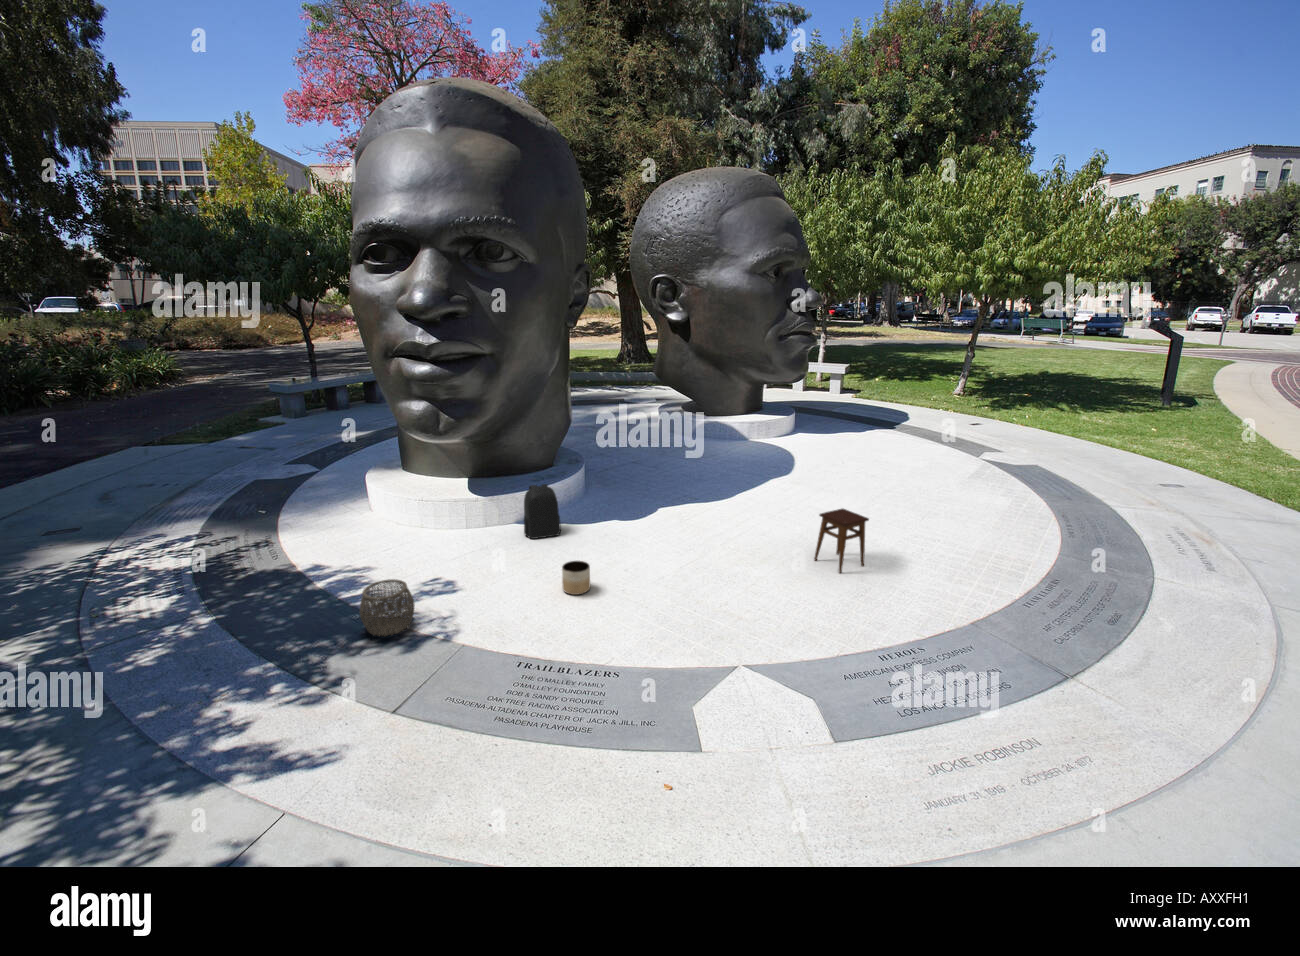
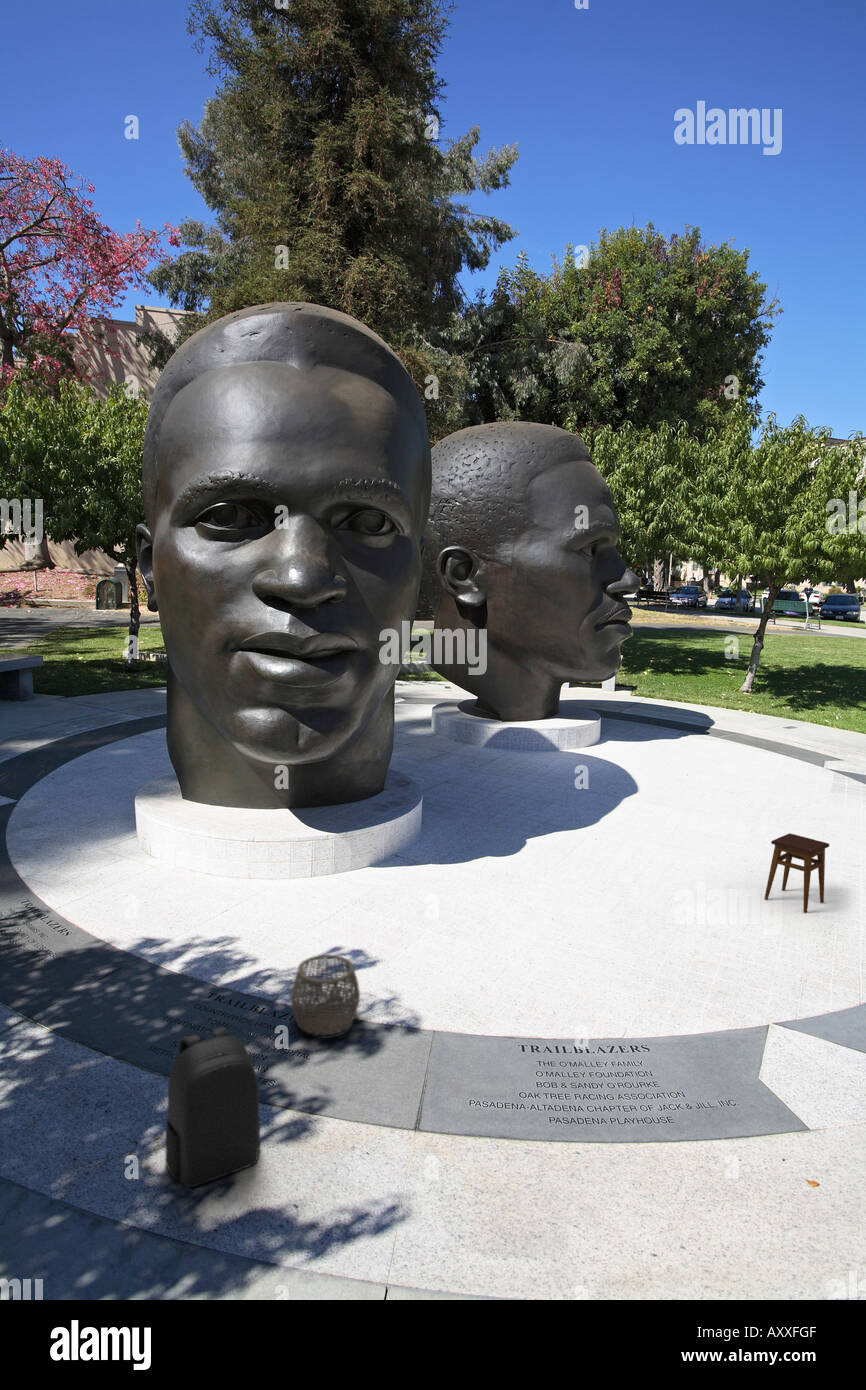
backpack: present [524,484,561,539] -> present [165,1027,261,1187]
planter: present [562,561,590,595] -> none [504,916,542,961]

